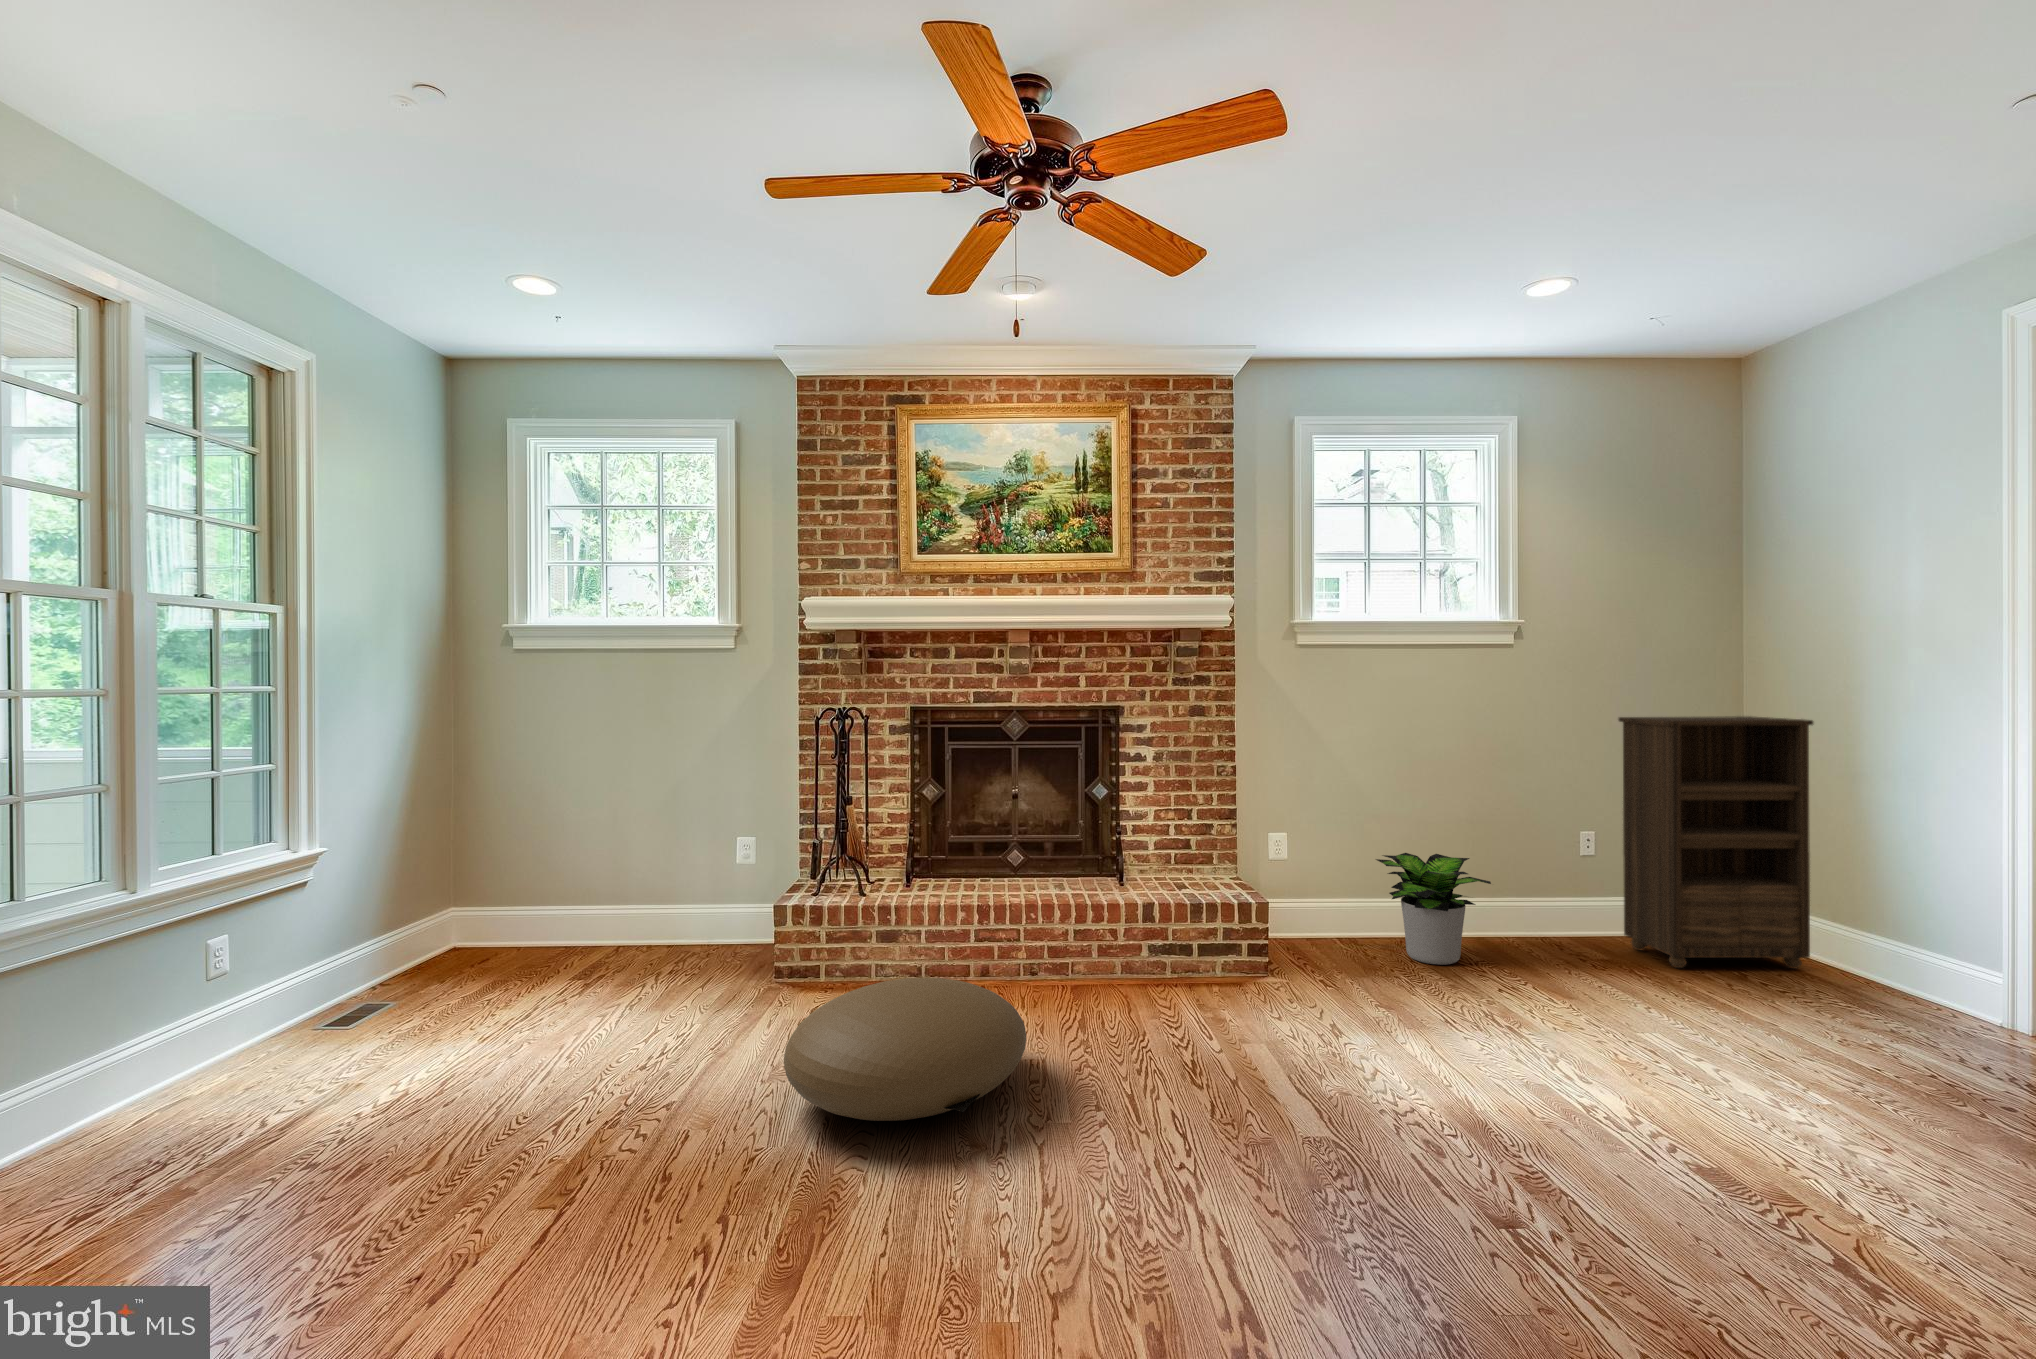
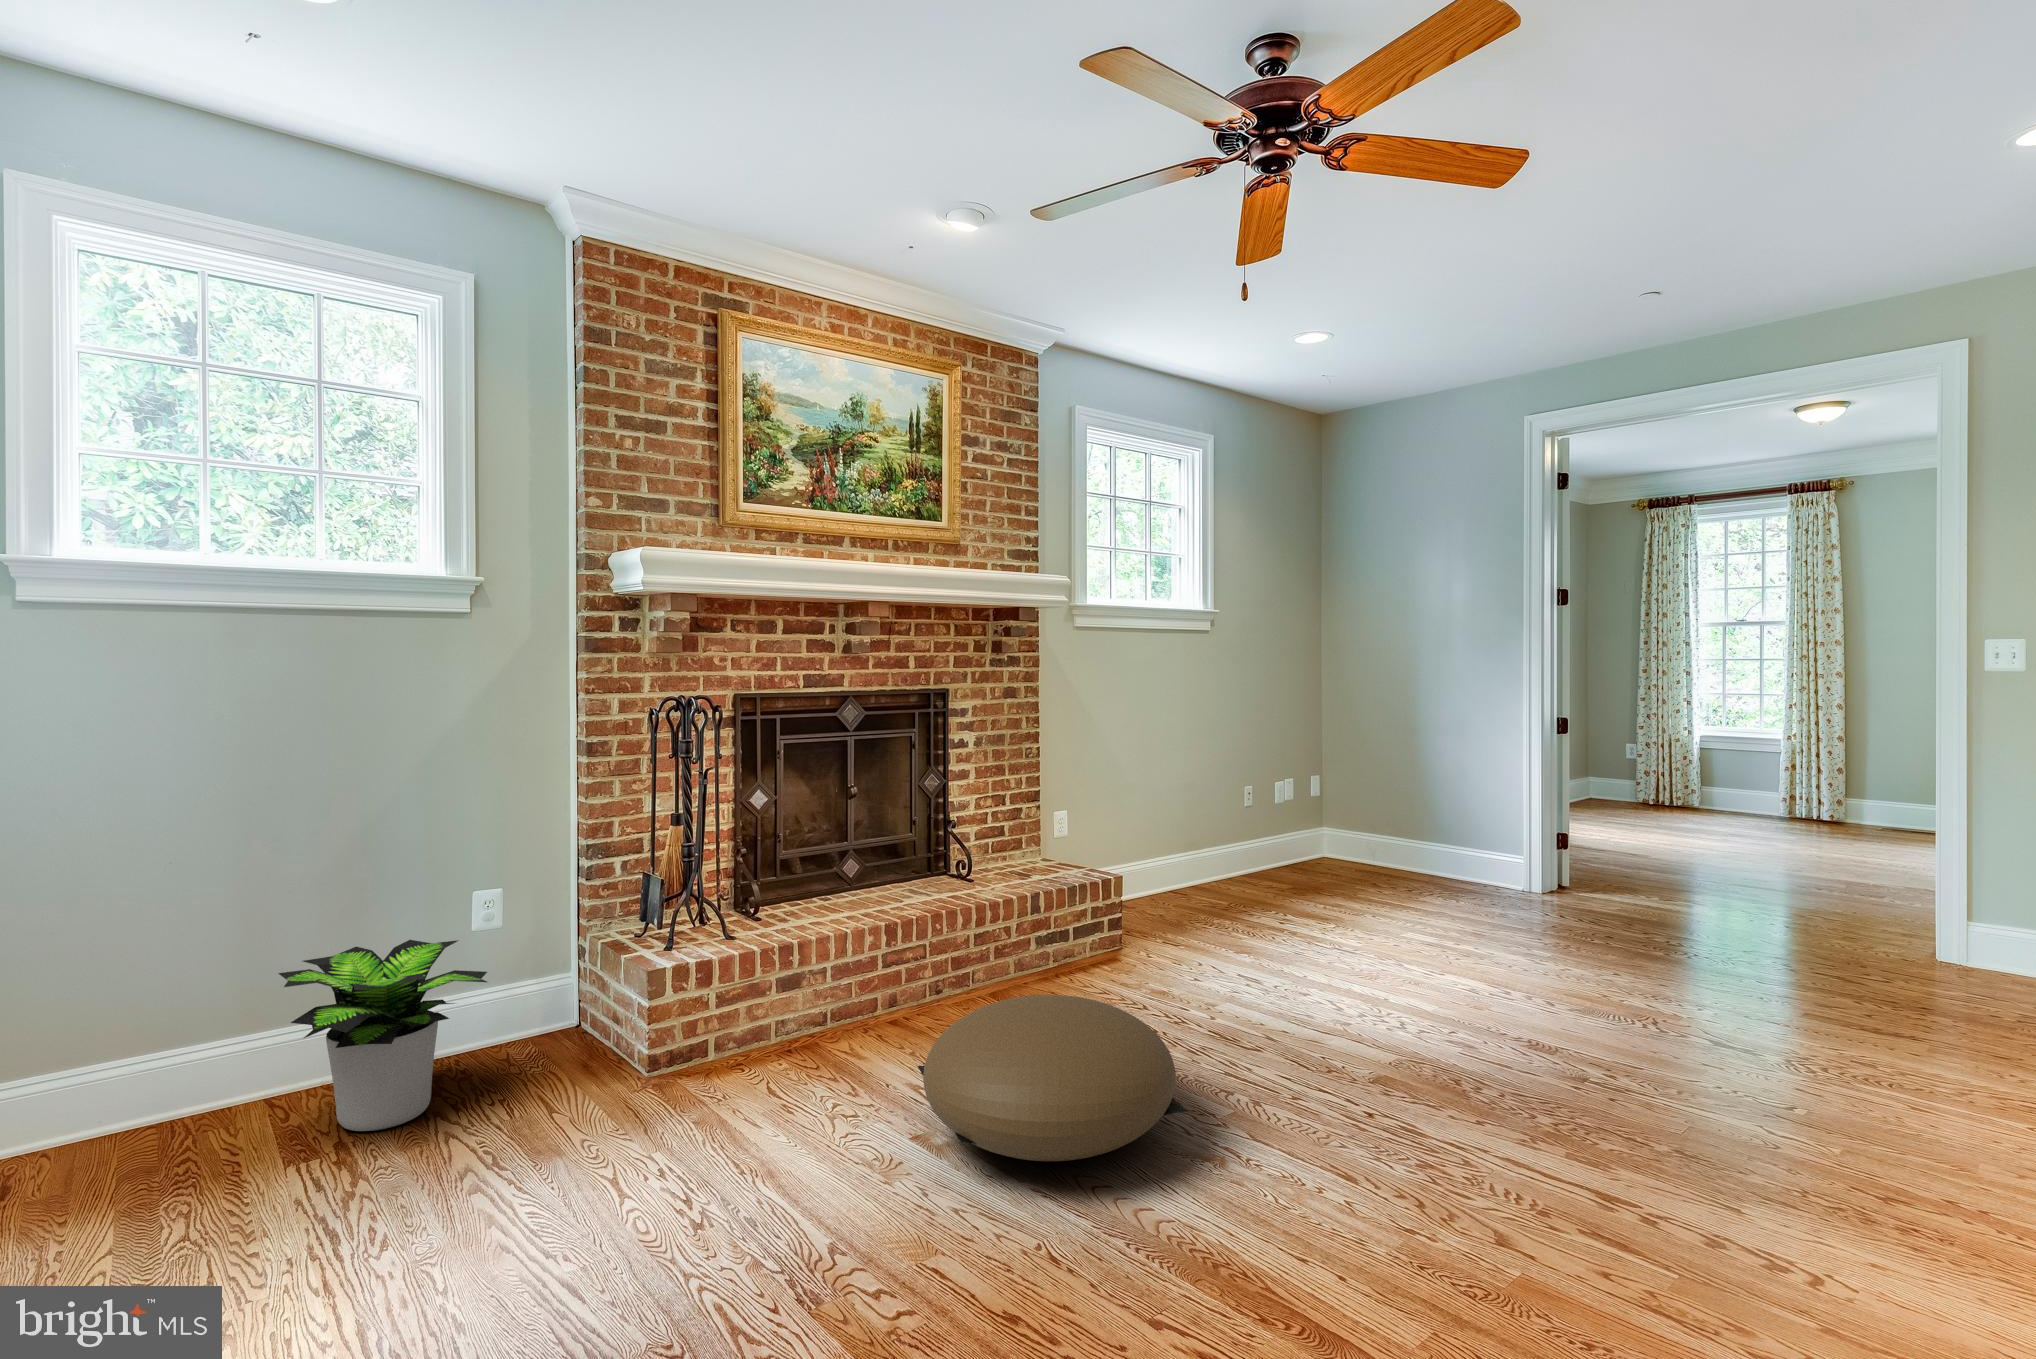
bookshelf: present [1618,716,1813,969] -> none [1281,689,1392,883]
potted plant: present [1376,853,1491,965] -> present [278,940,487,1131]

